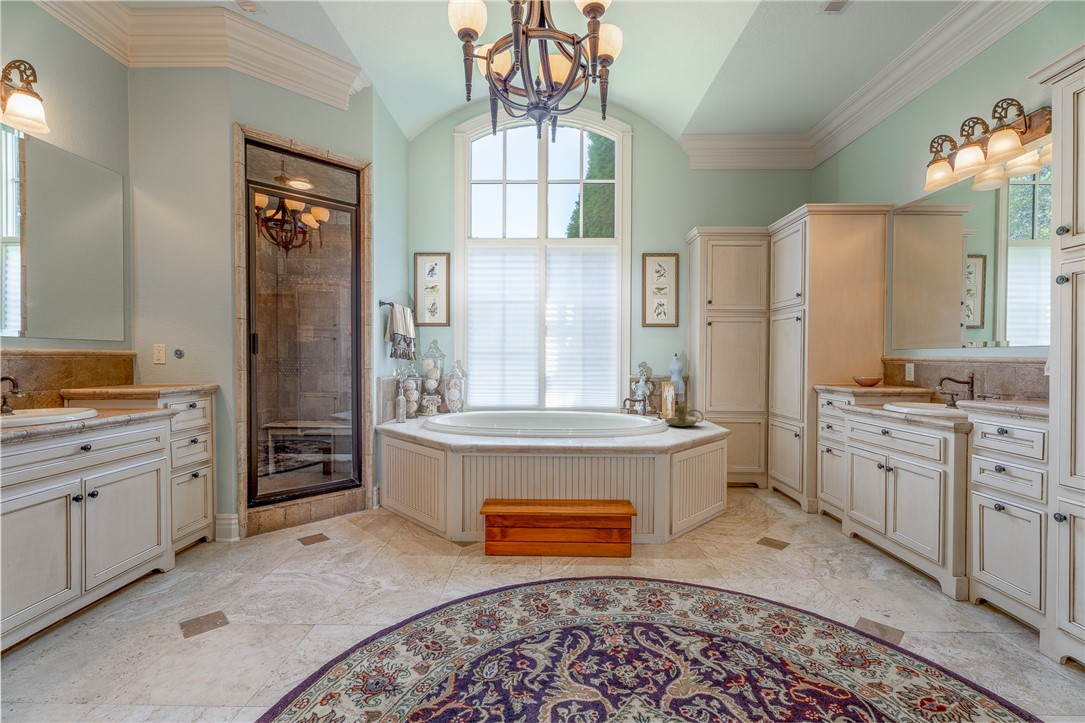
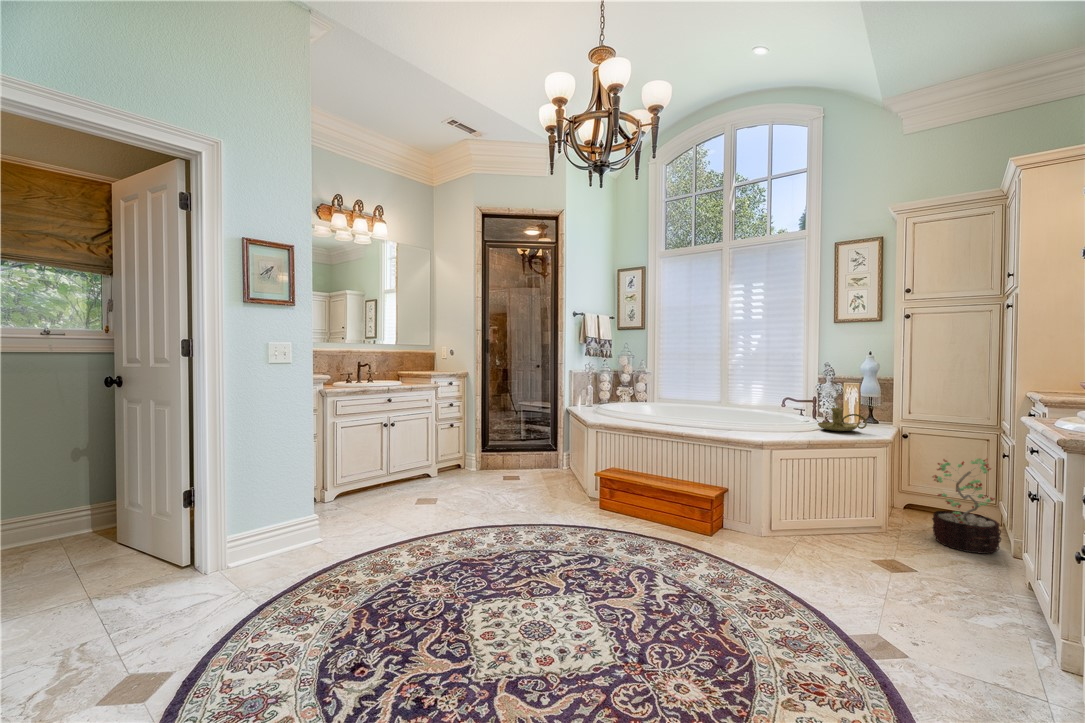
decorative plant: none [756,438,802,515] -> present [932,459,1001,554]

